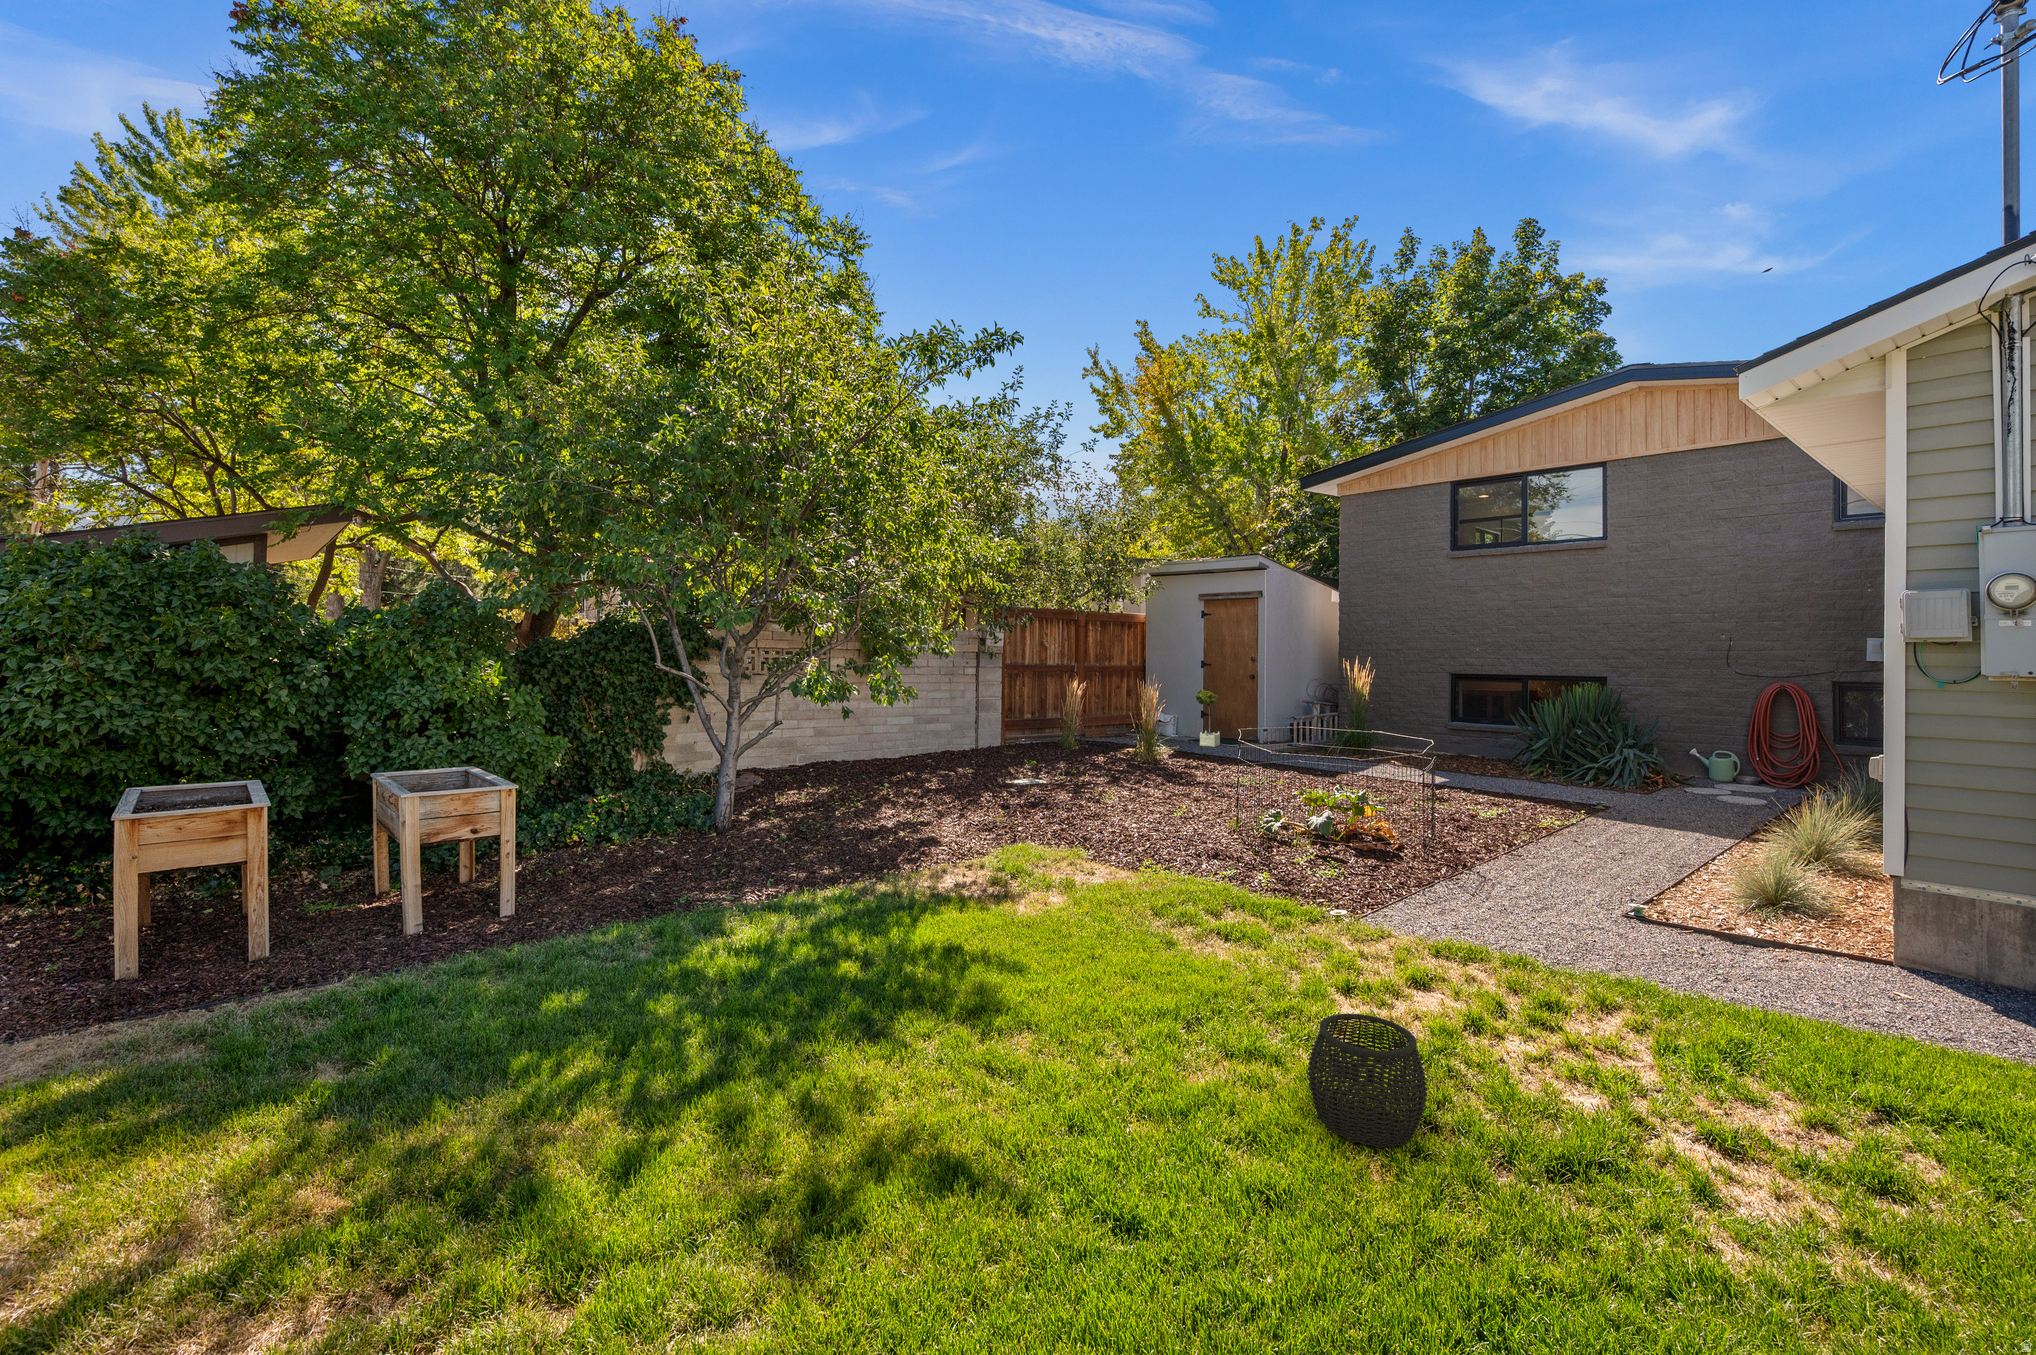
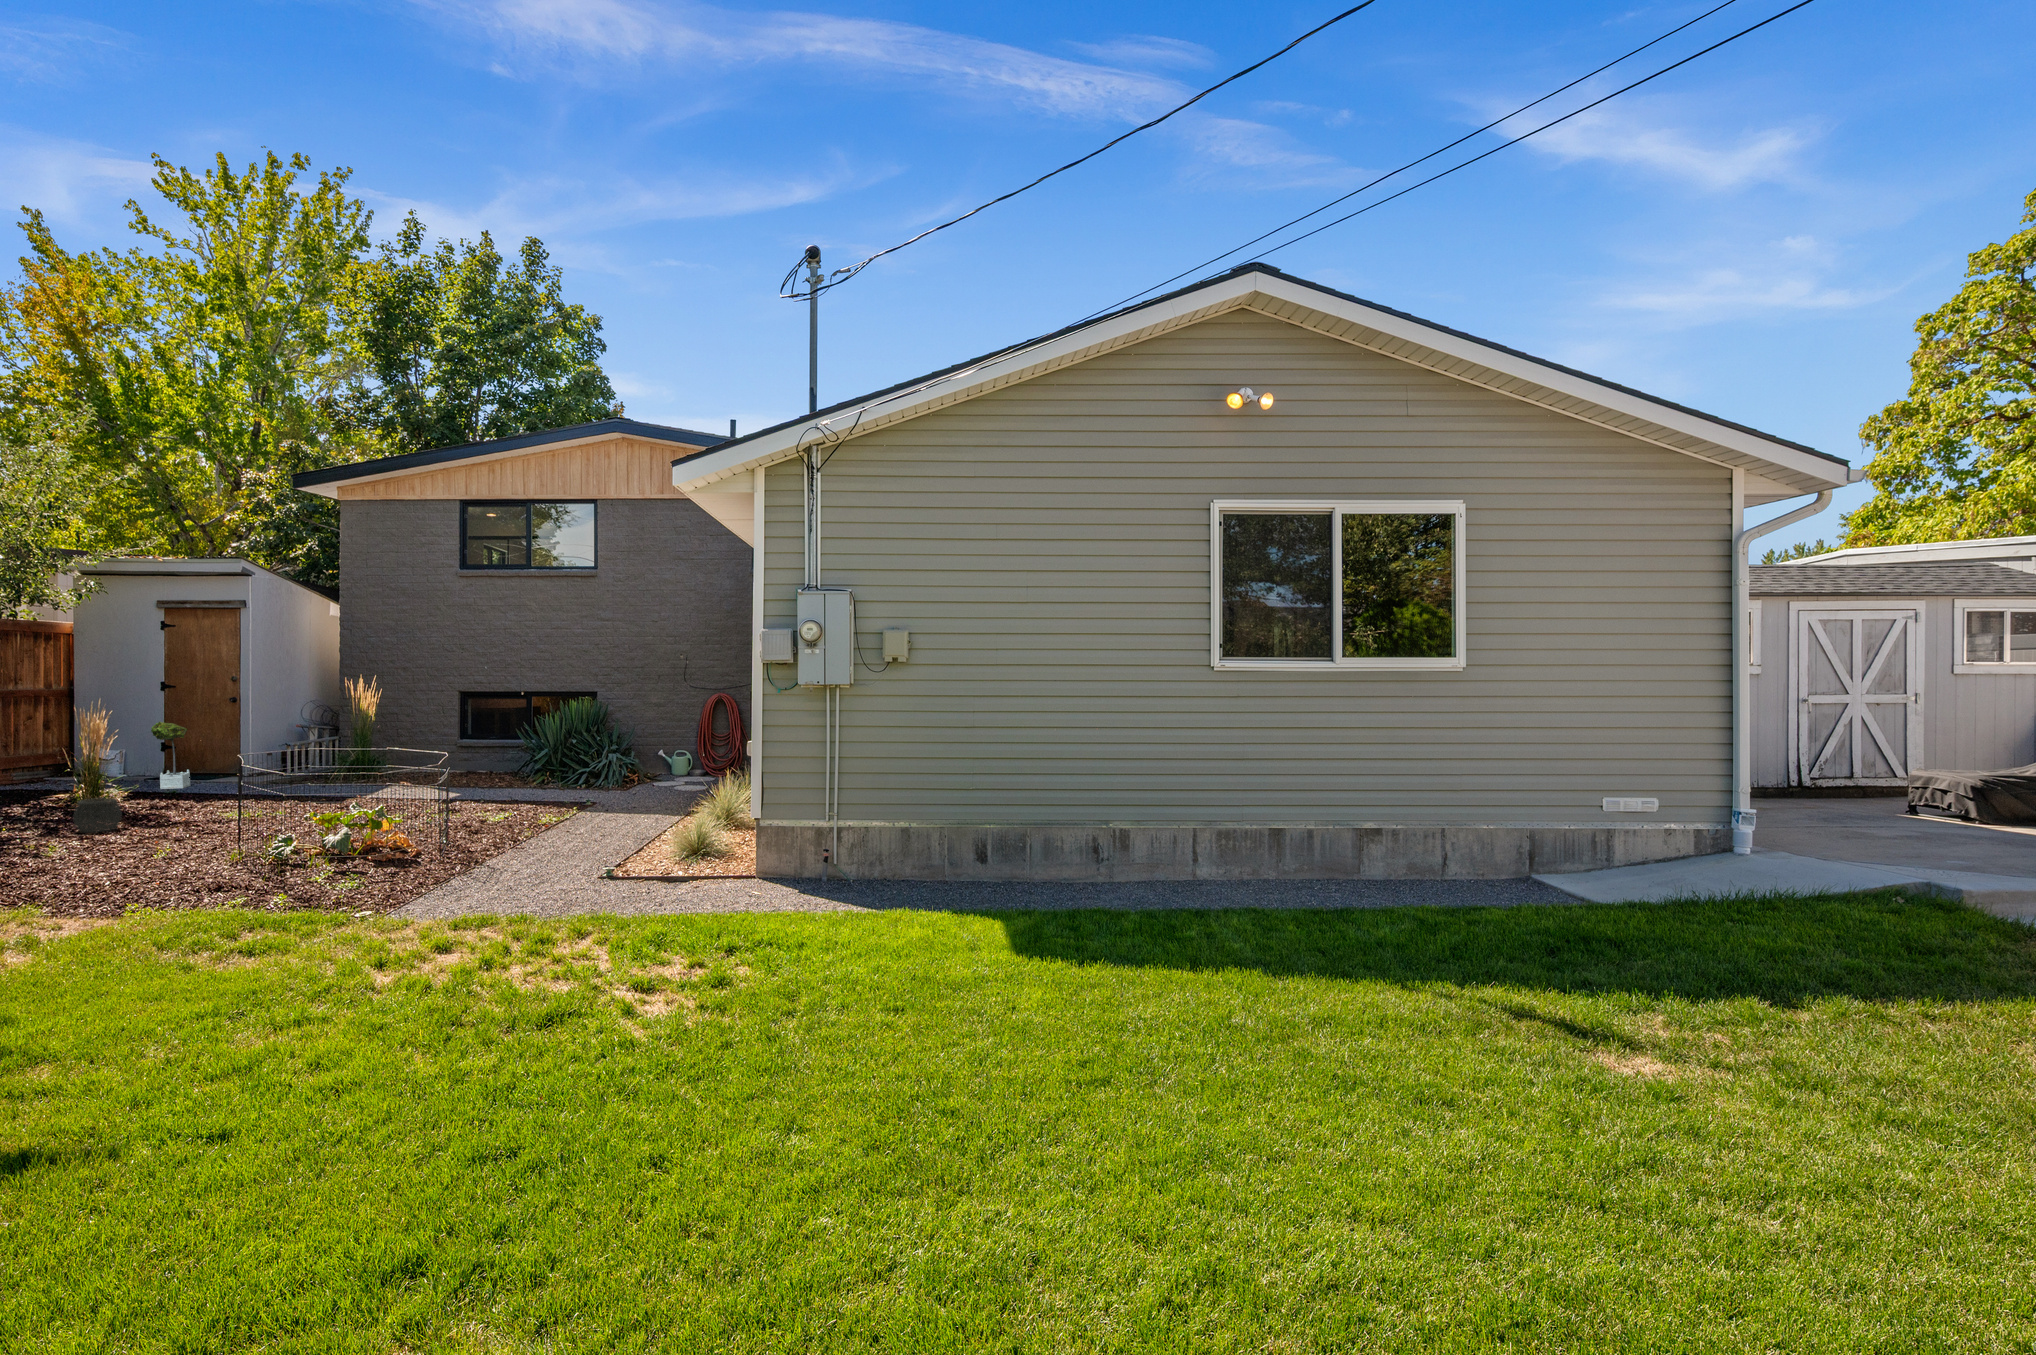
woven basket: present [1307,1014,1427,1148] -> present [74,798,122,832]

